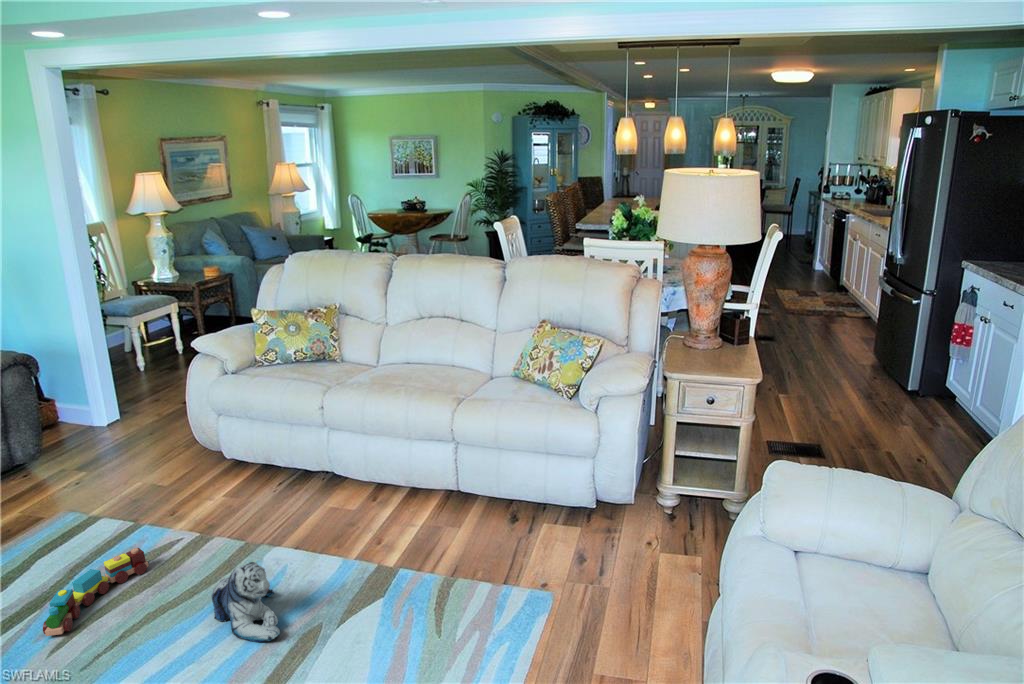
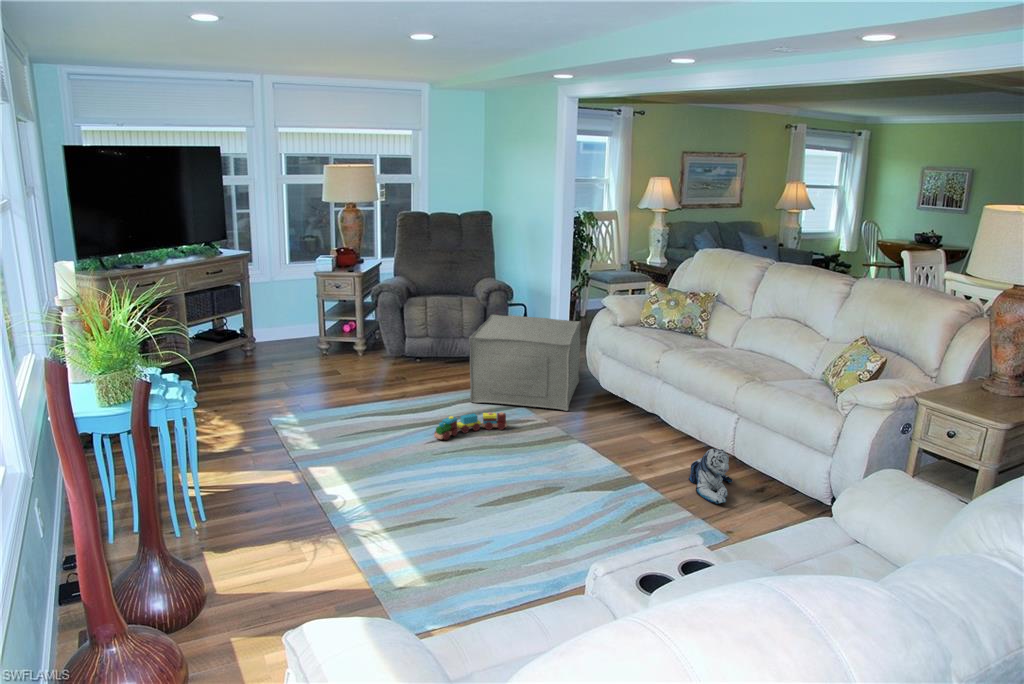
ottoman: none [17,381,209,551] -> present [469,315,581,411]
plush toy: present [212,562,280,642] -> present [689,449,732,504]

